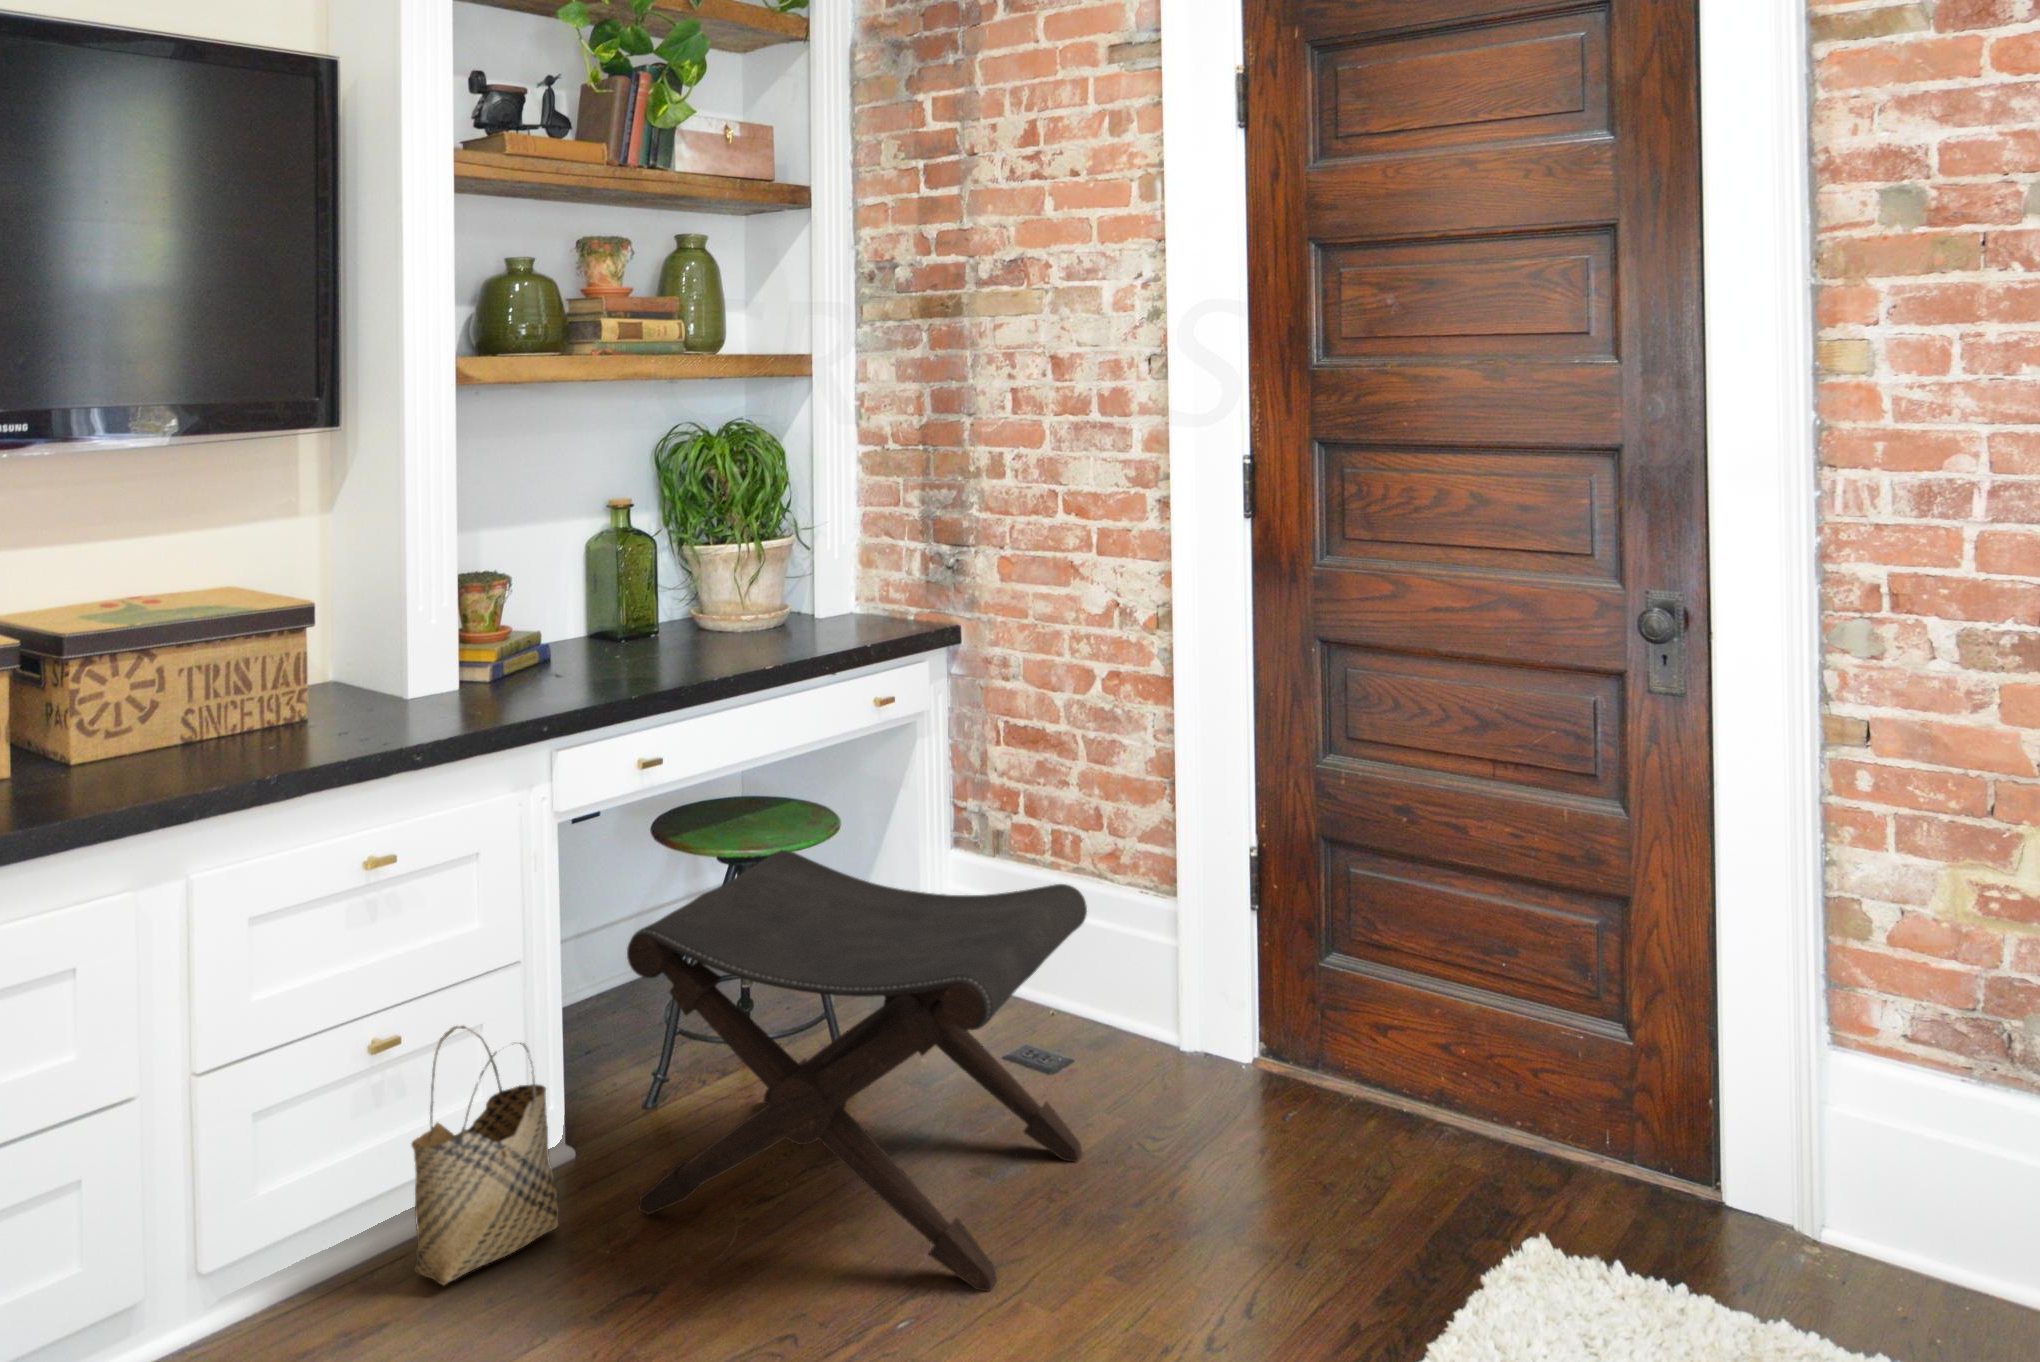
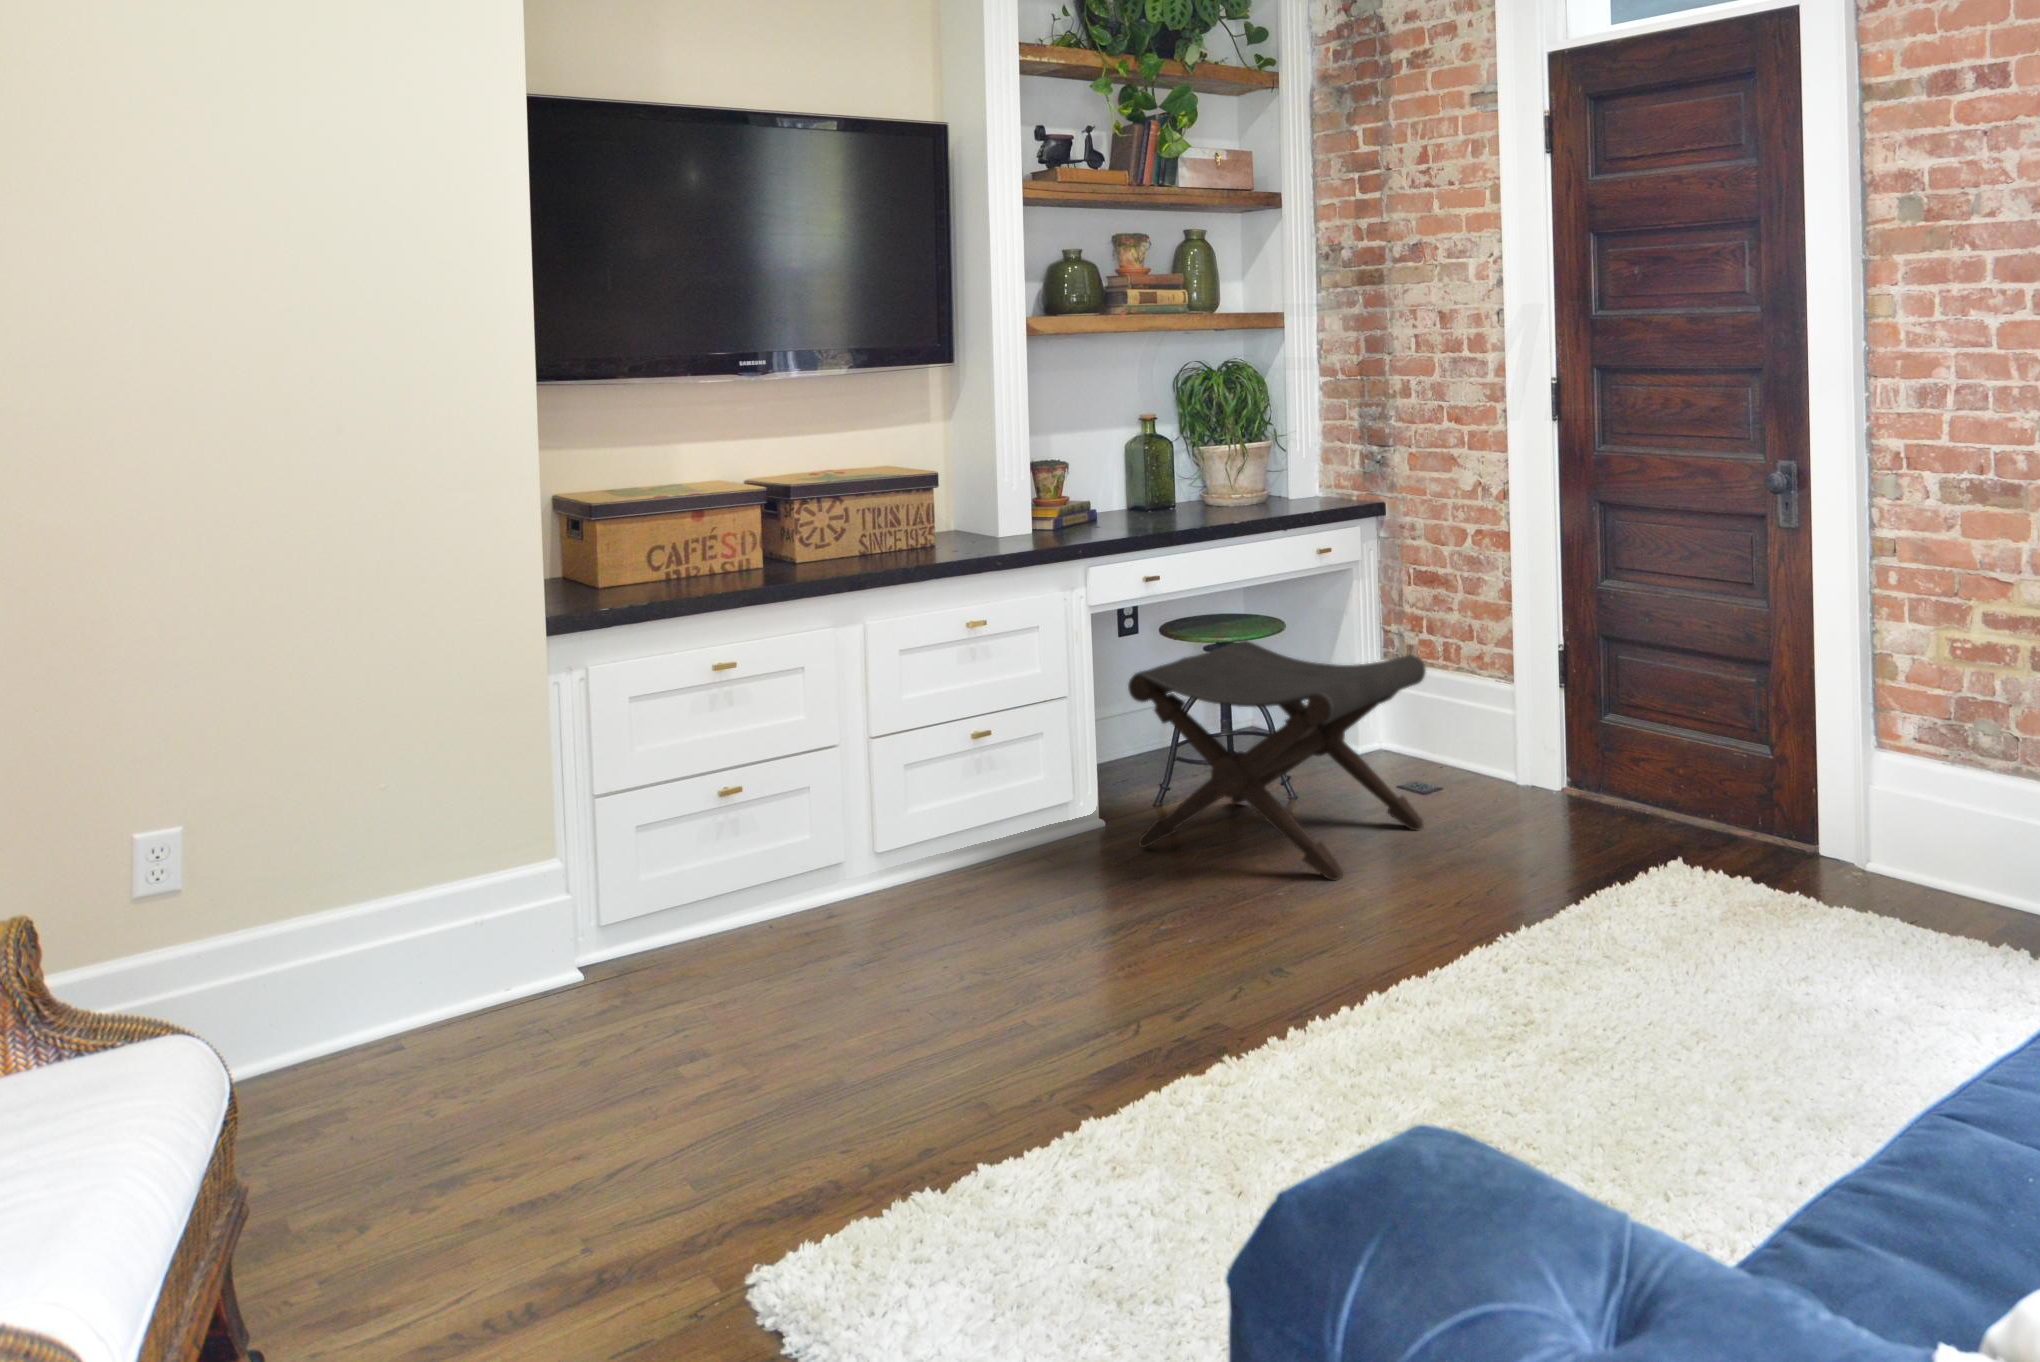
woven basket: present [411,1026,558,1285] -> none [997,729,1089,872]

